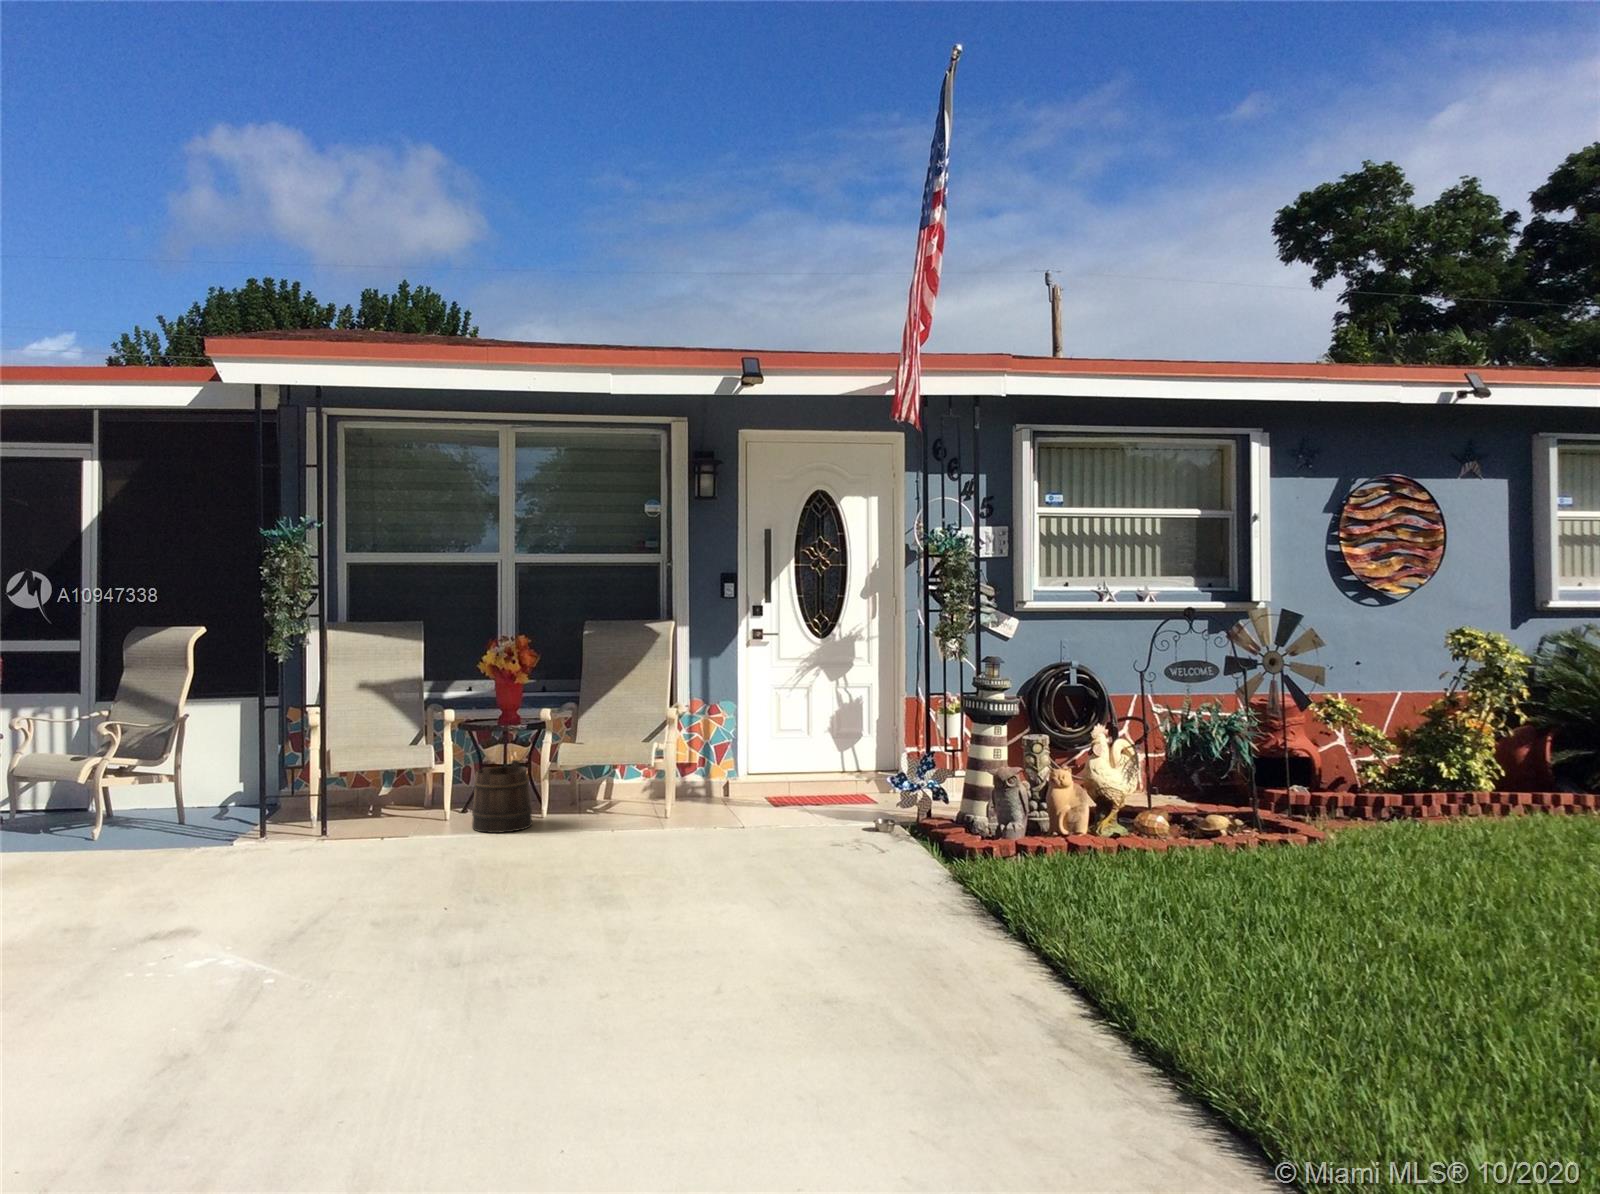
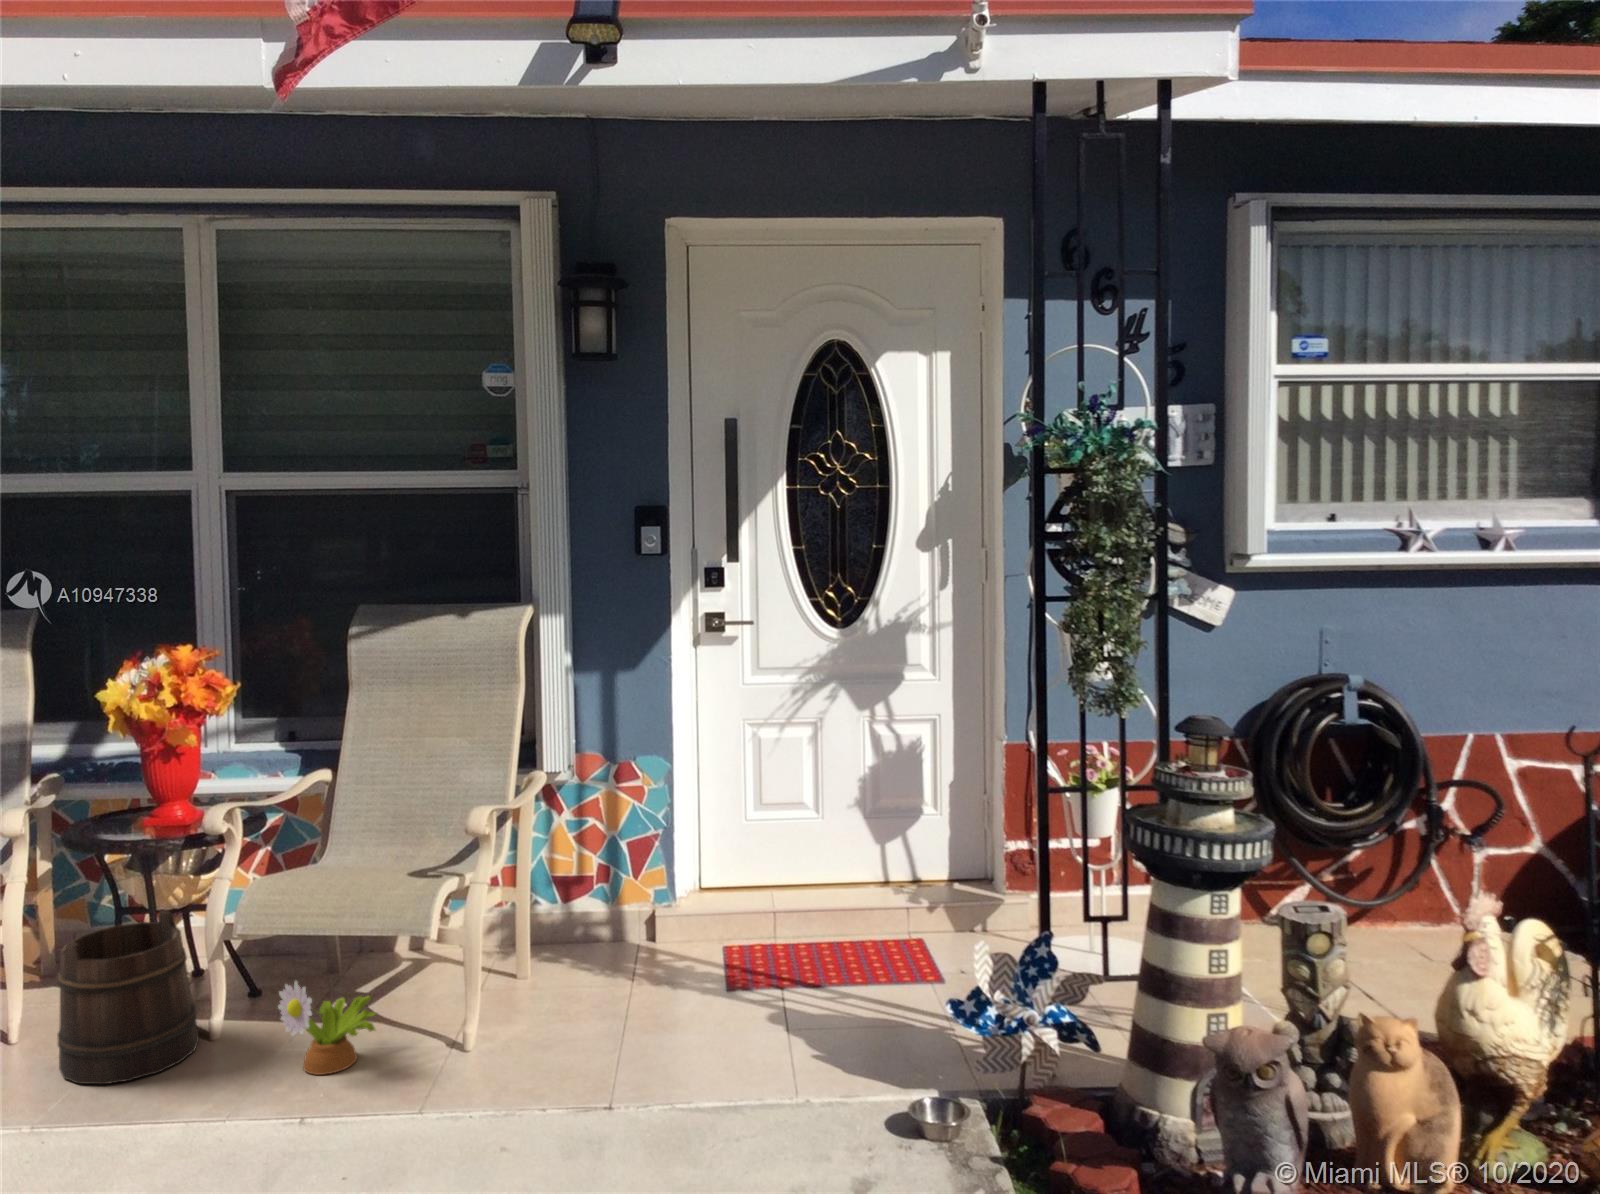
decorative plant: none [578,784,626,829] -> present [278,981,376,1075]

